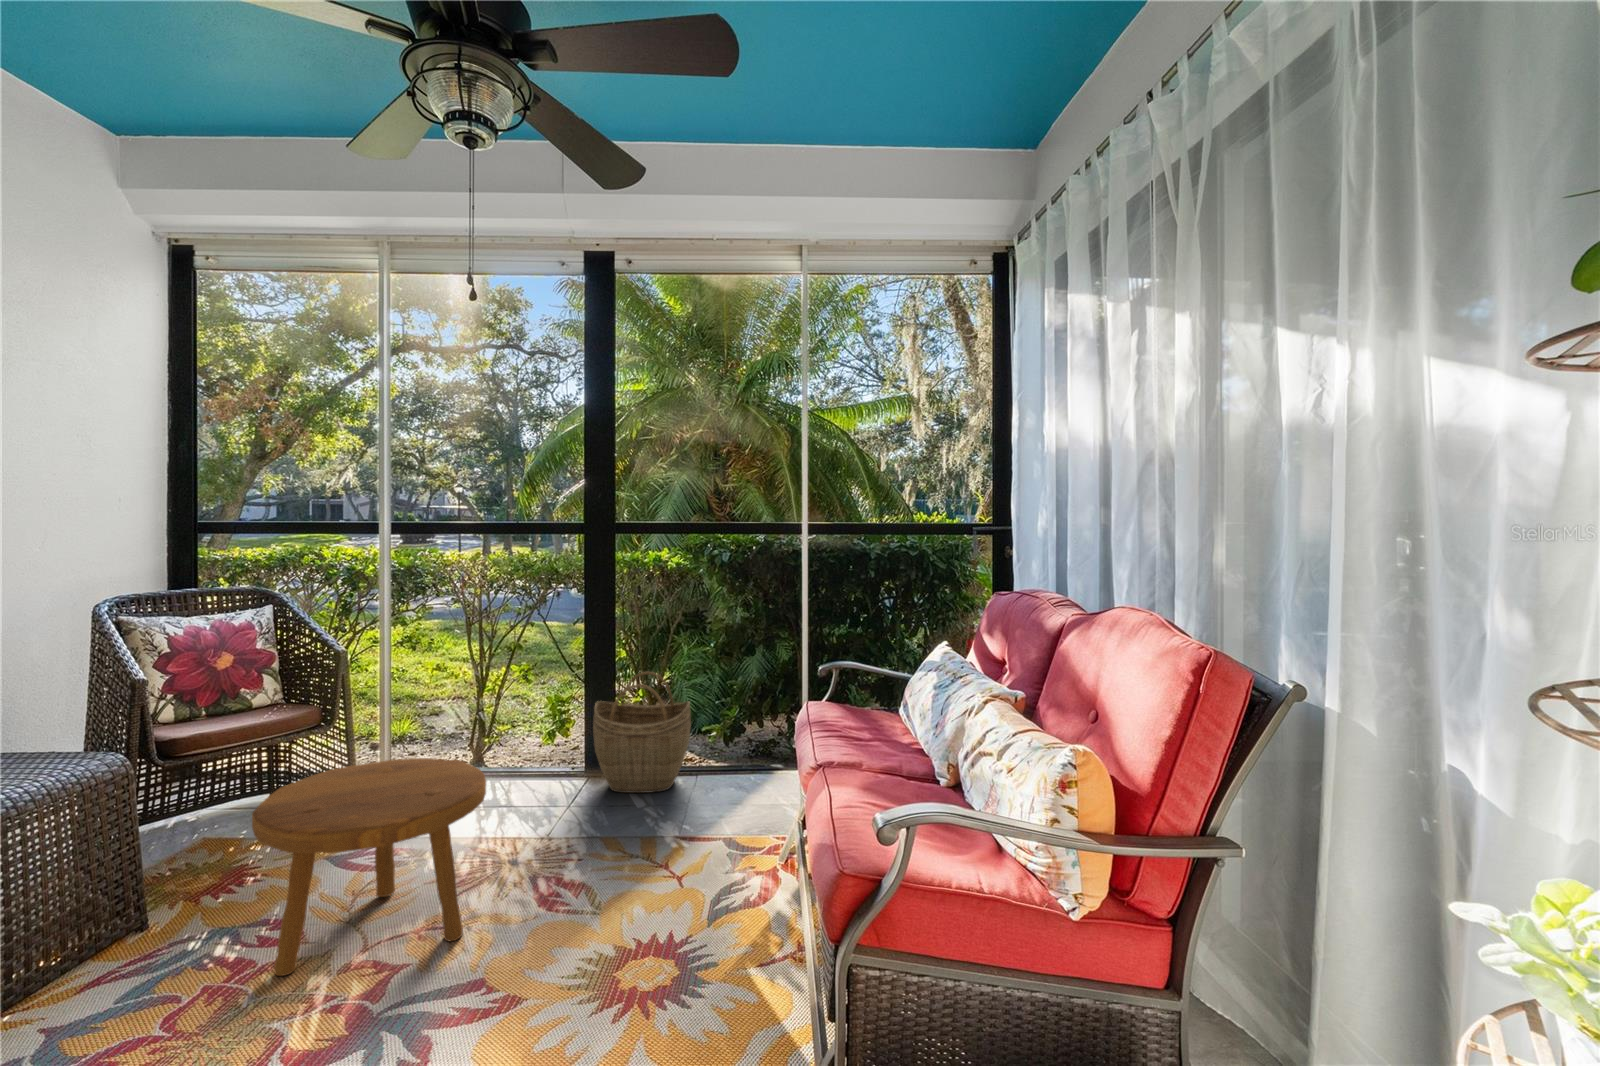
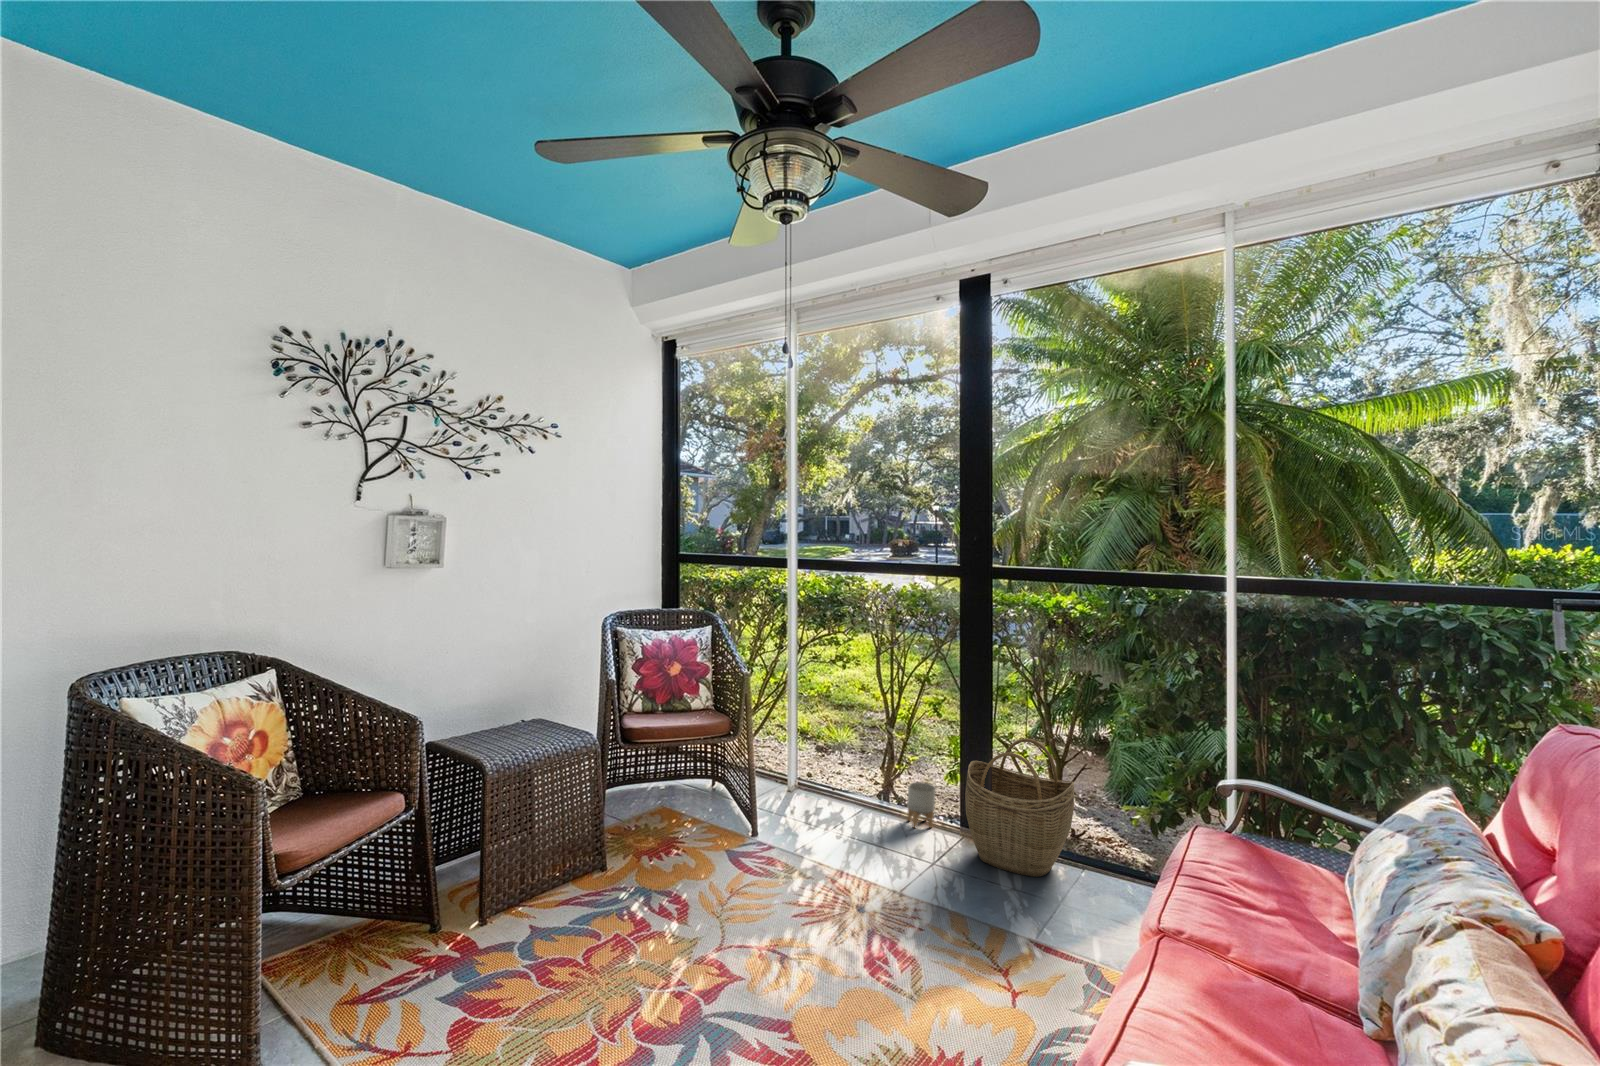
planter: none [528,736,557,782] -> present [907,782,936,828]
footstool: present [252,758,486,976] -> none [649,780,828,972]

